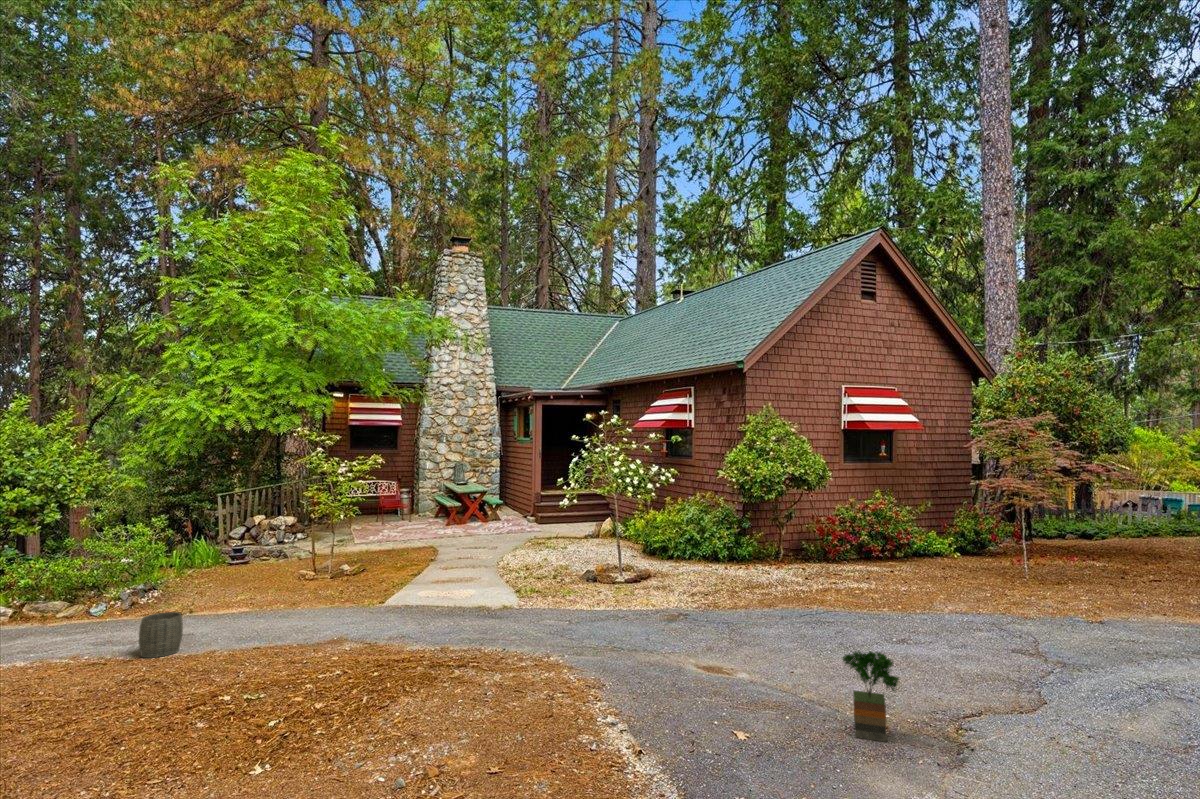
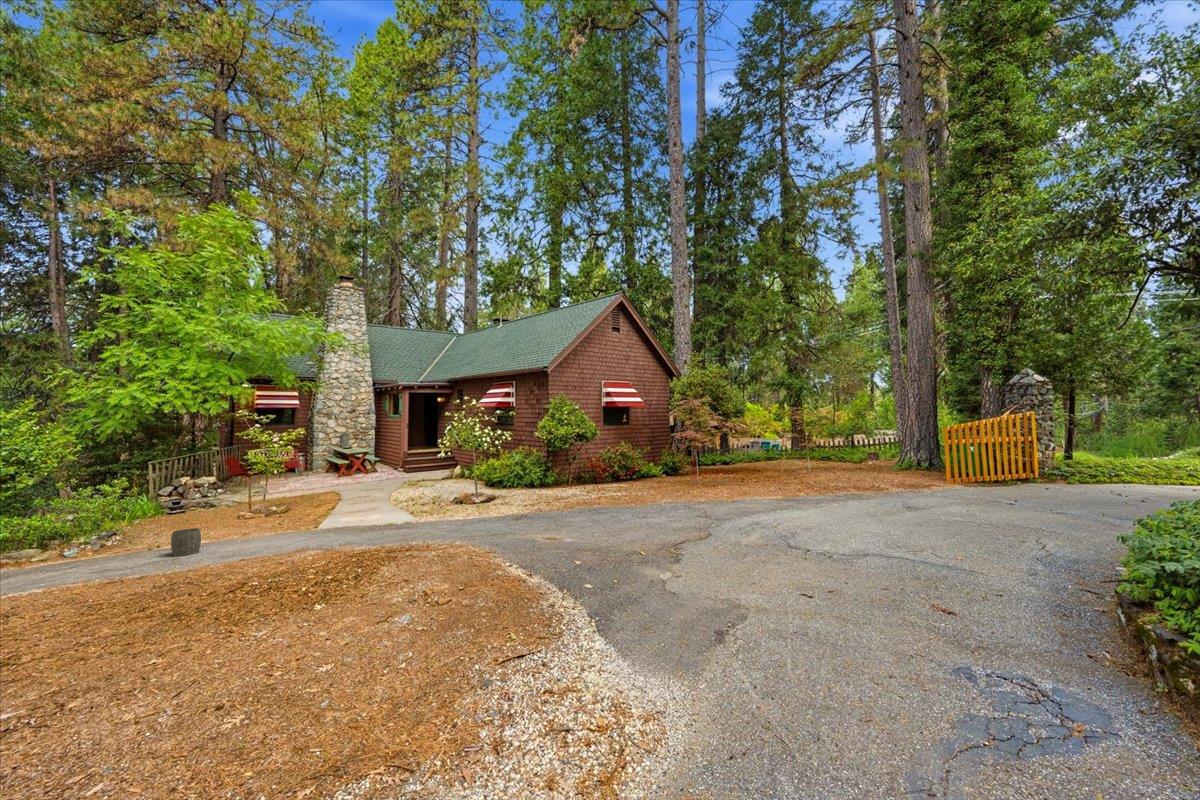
potted tree: present [843,650,899,742] -> none [592,503,615,539]

